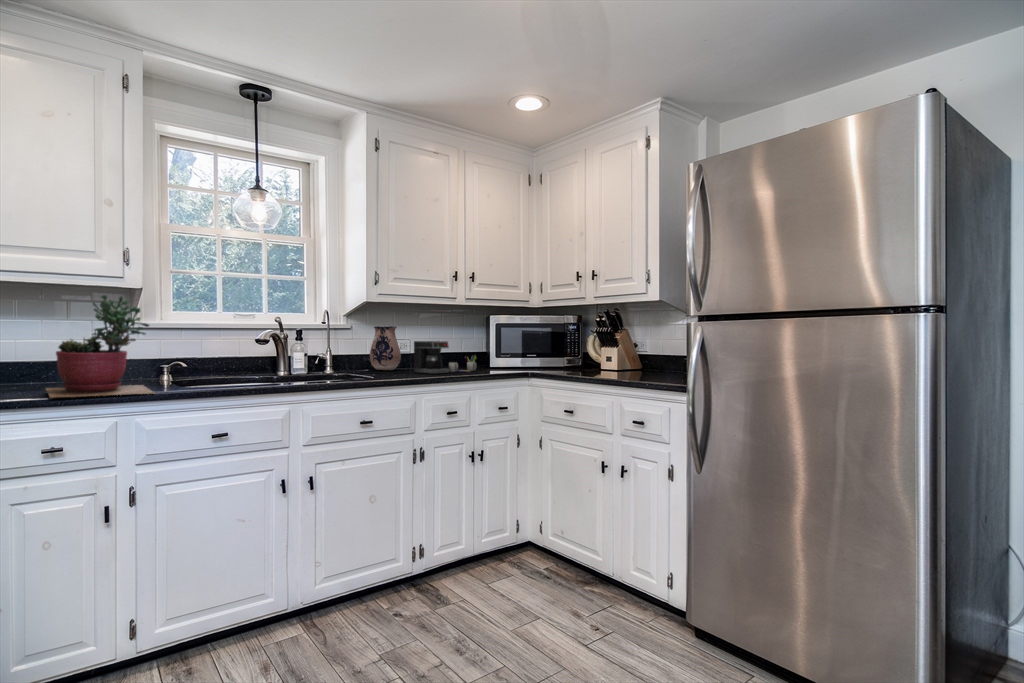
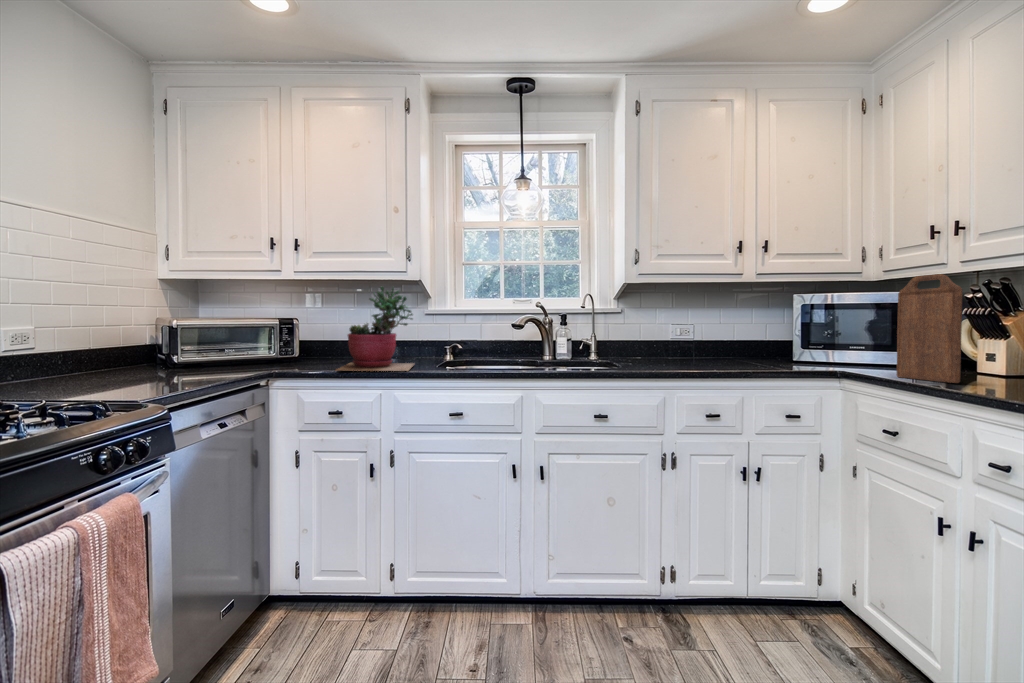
cutting board: none [564,310,600,379] -> present [896,274,963,383]
ceramic pitcher: present [370,326,401,370] -> none [641,309,676,358]
coffee maker: present [414,341,476,374] -> none [685,326,771,364]

